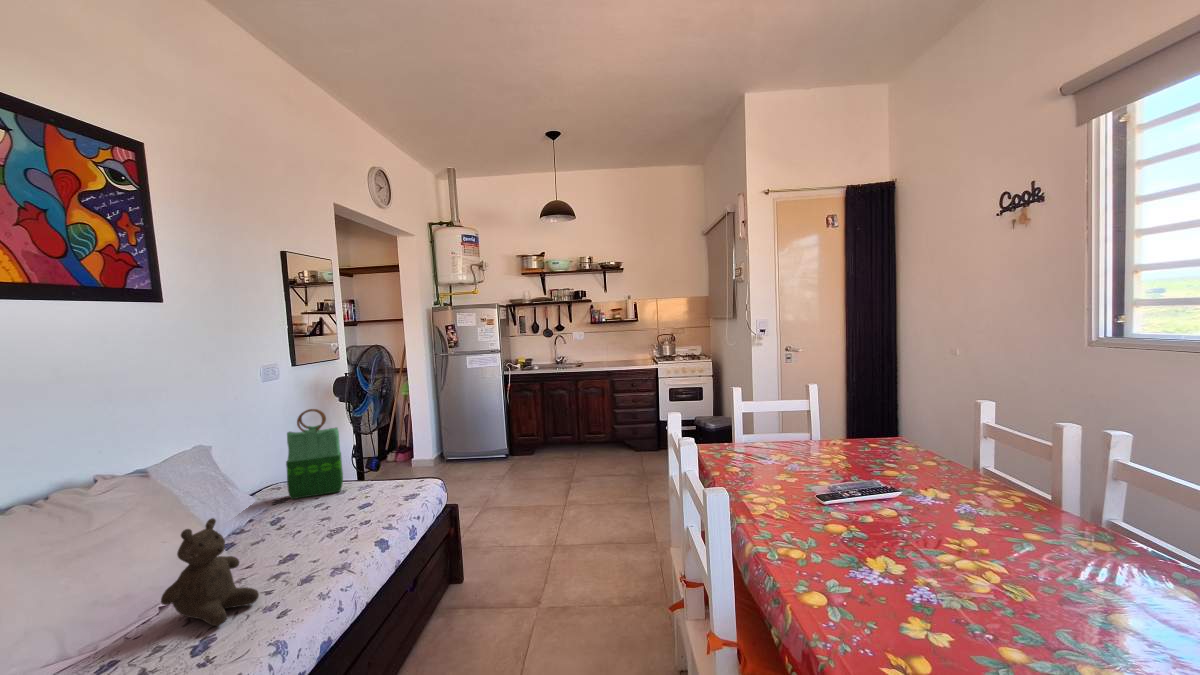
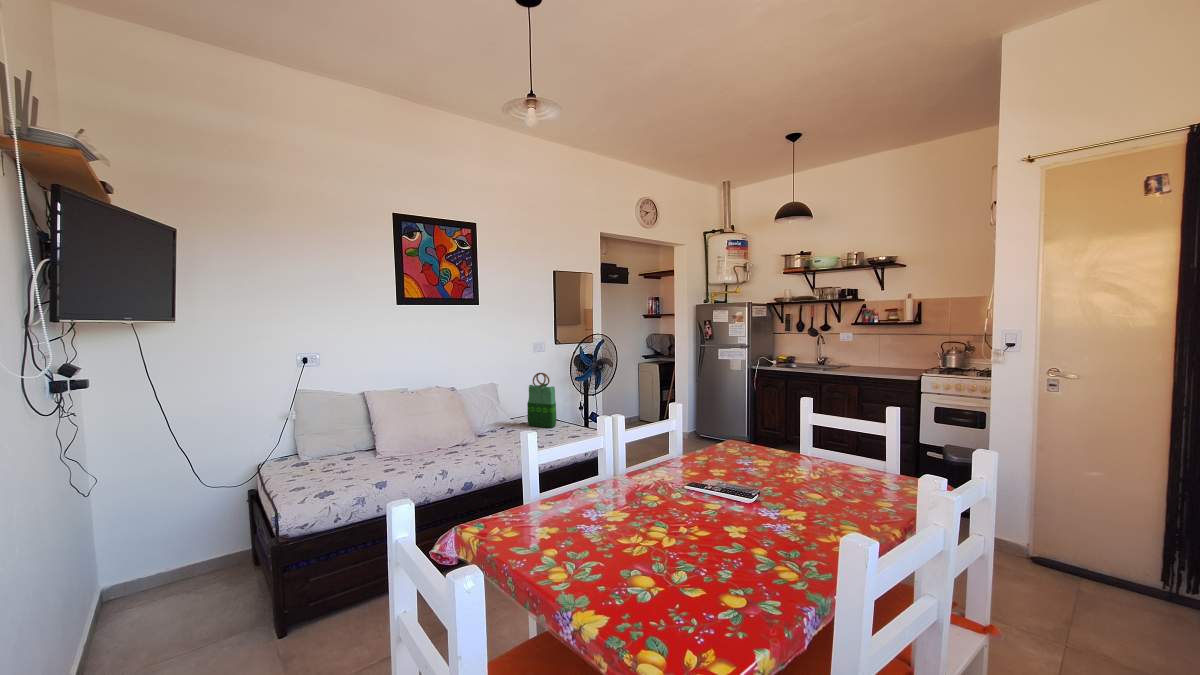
teddy bear: present [161,518,259,626] -> none [418,415,455,464]

